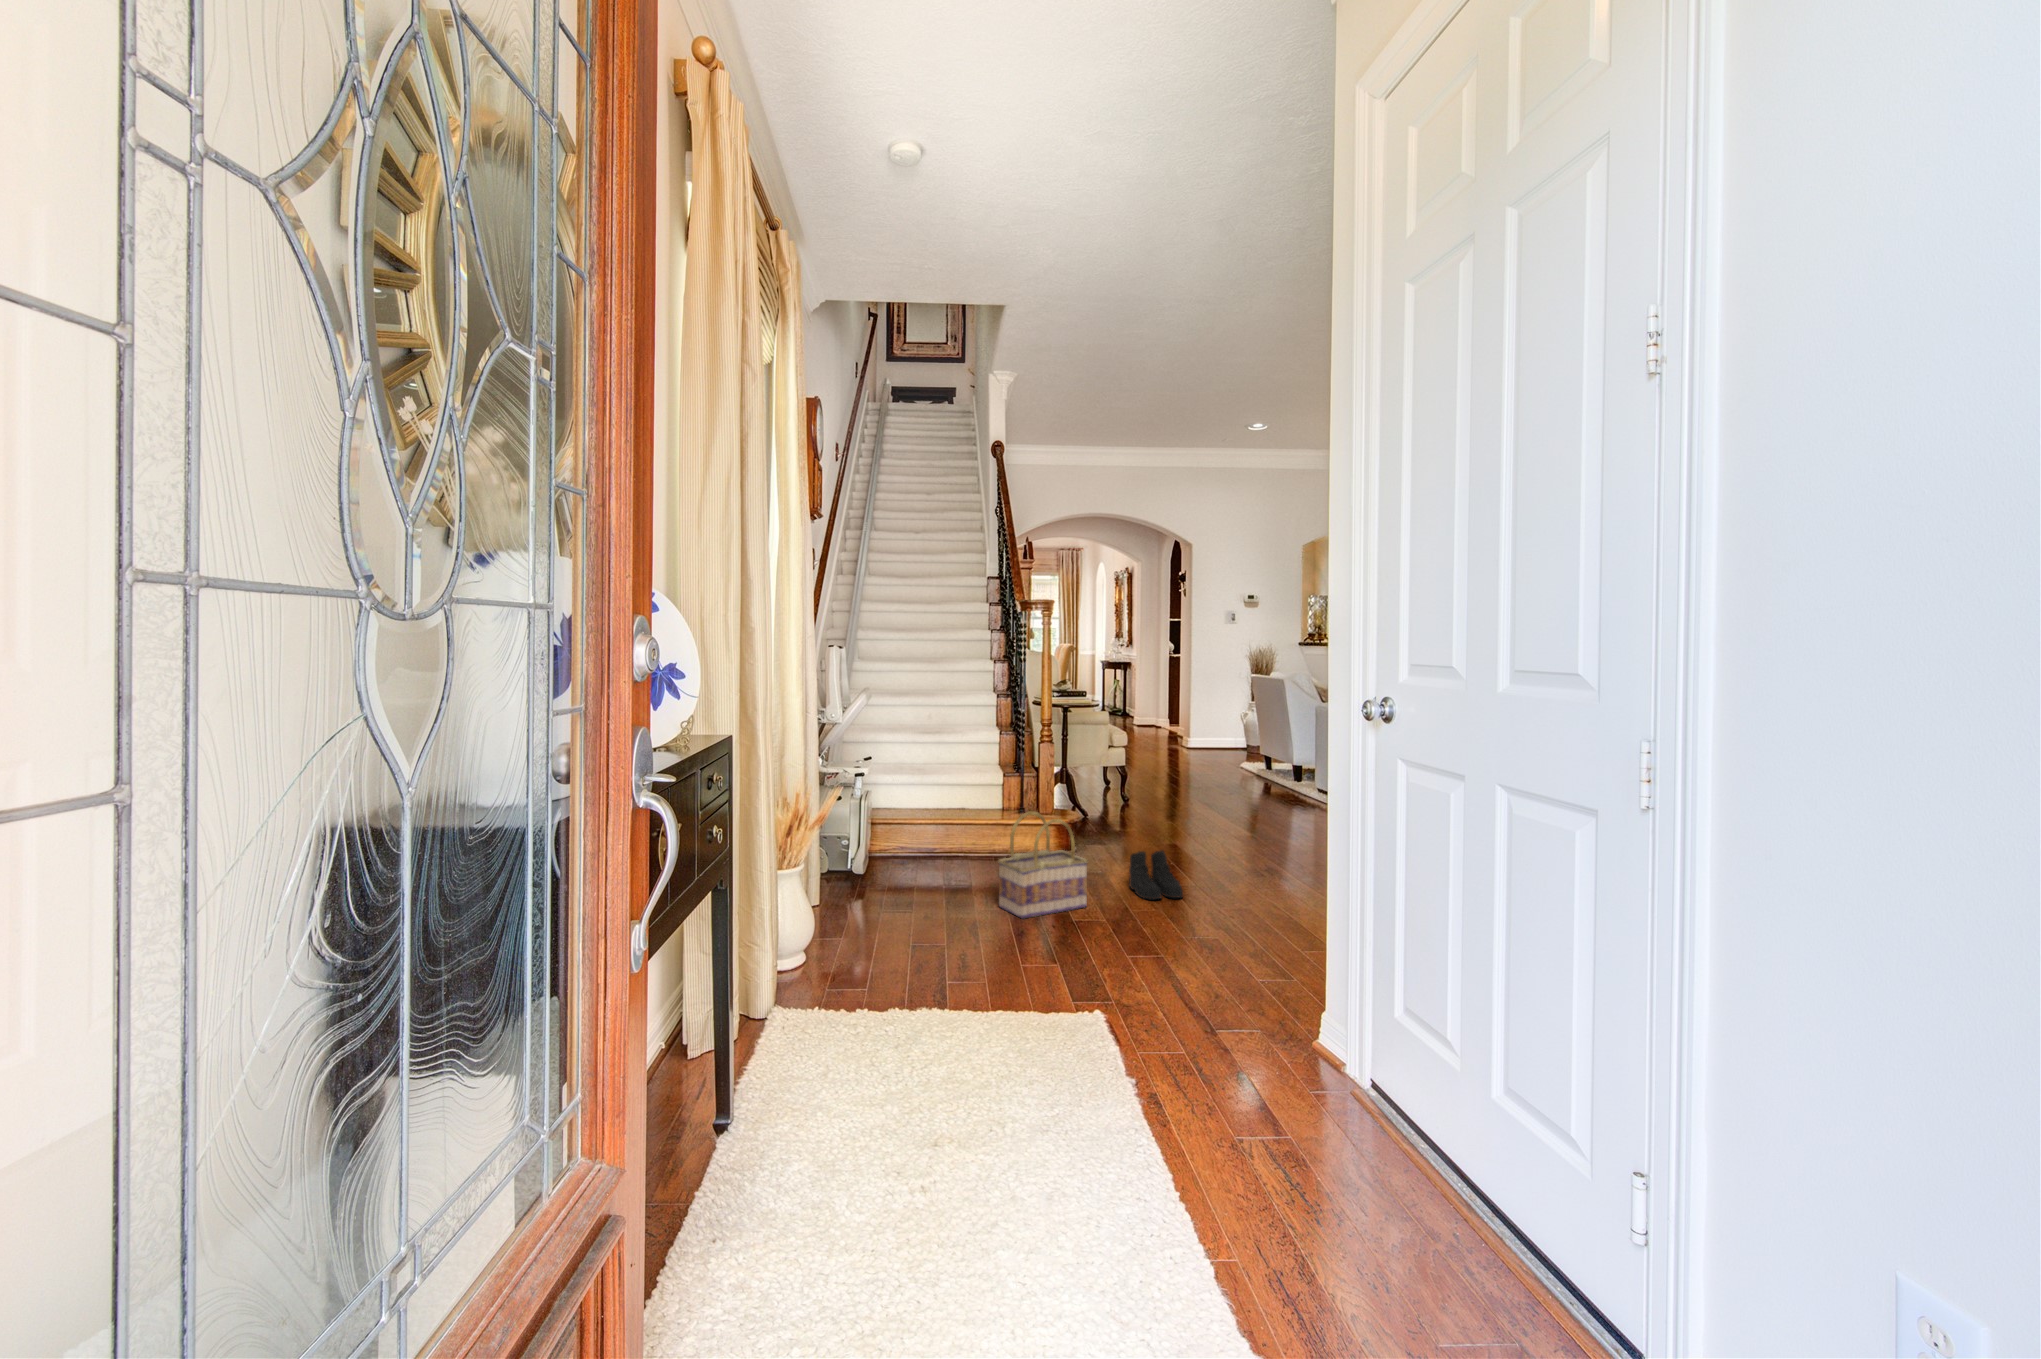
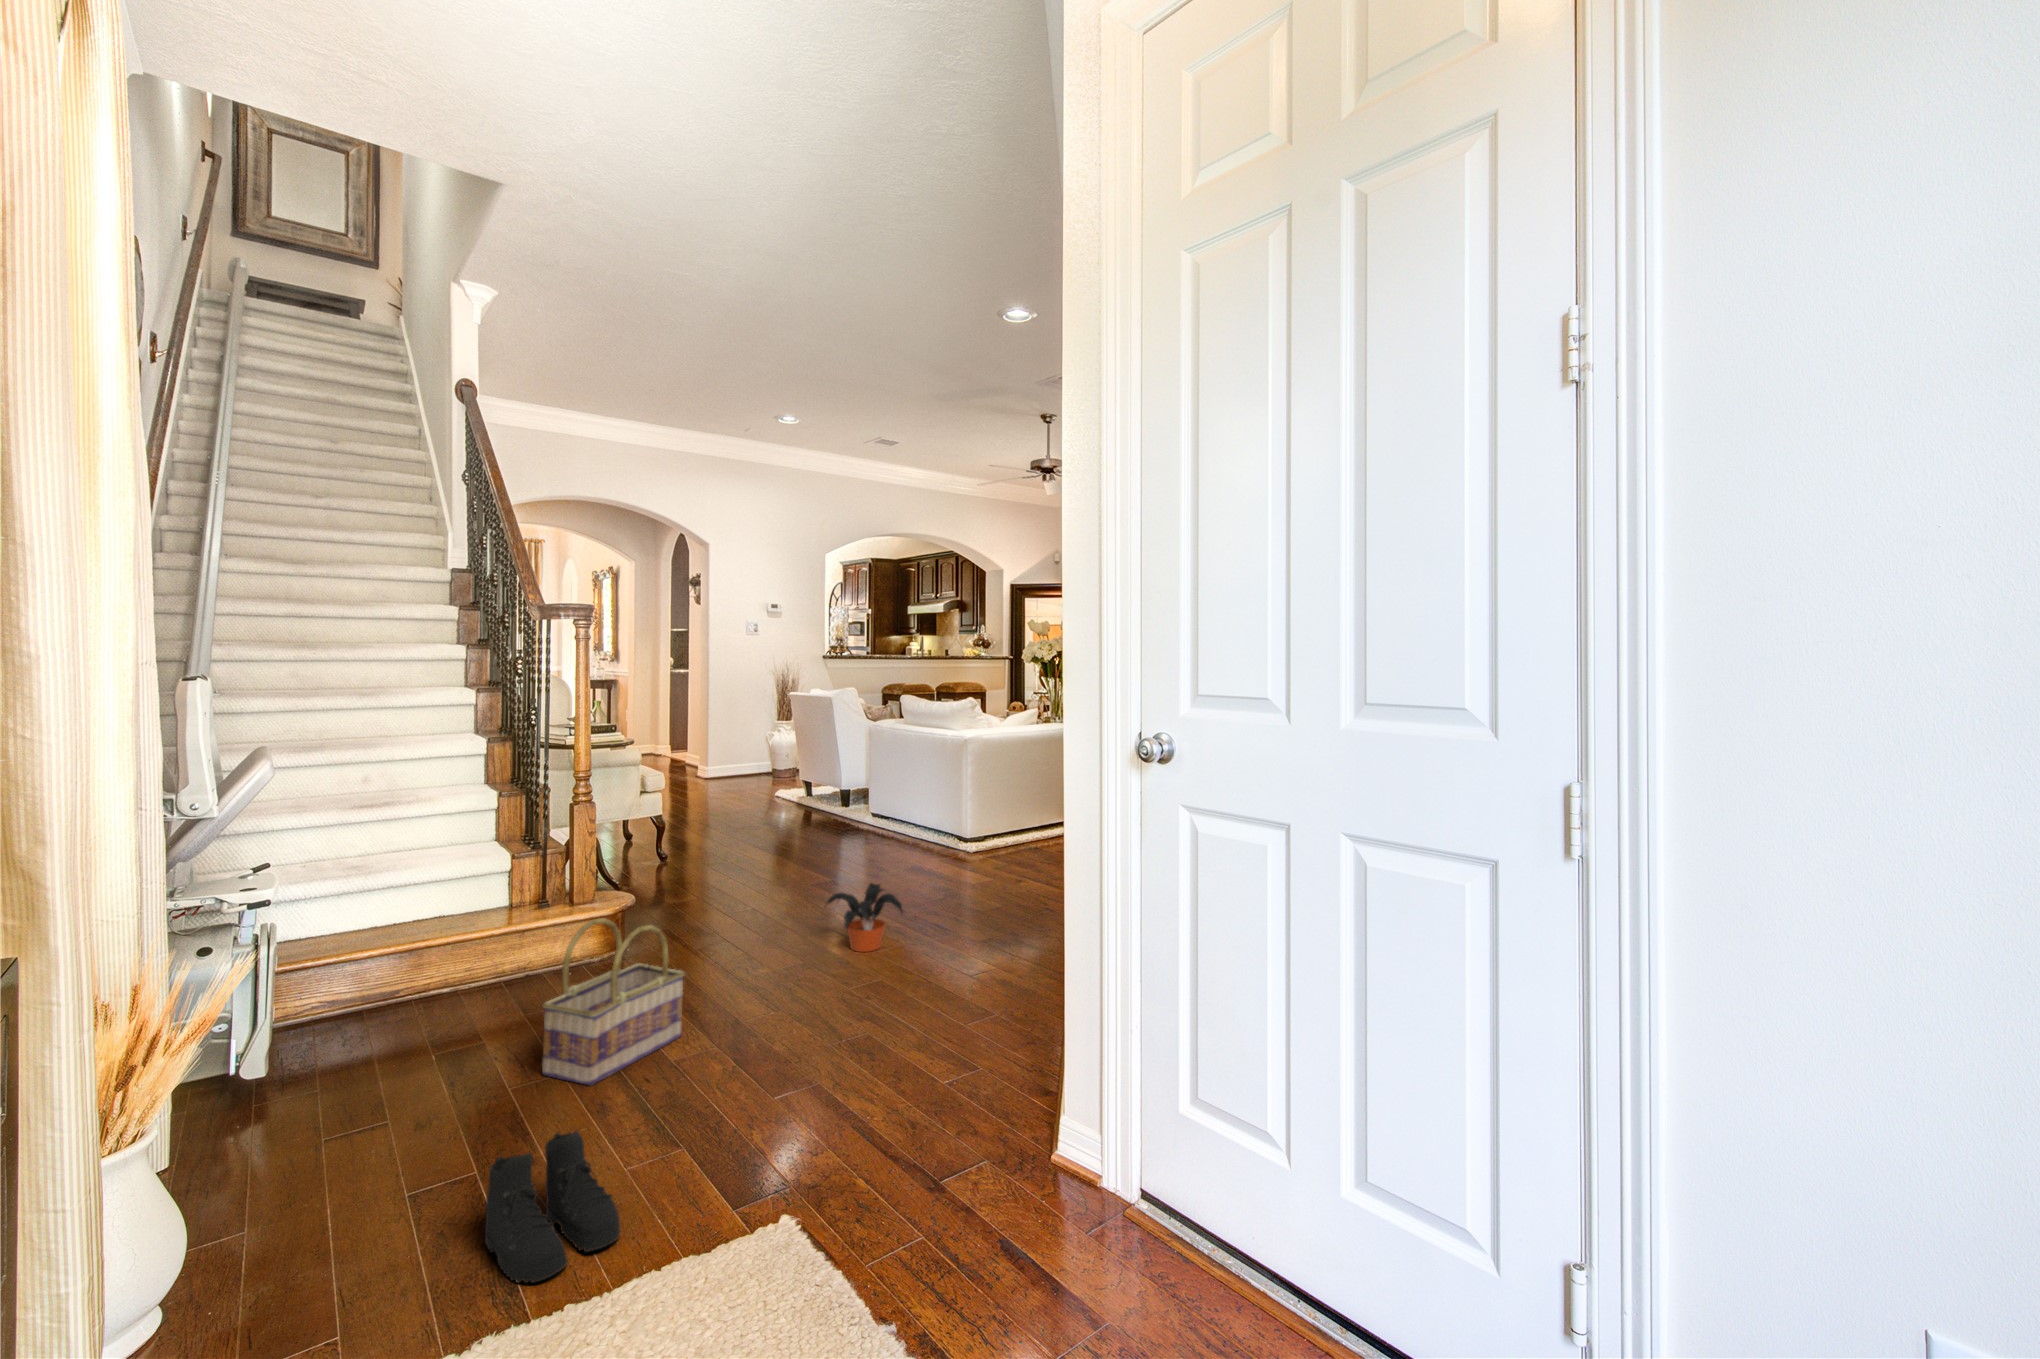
potted plant: none [1218,829,1287,887] -> present [827,883,902,952]
boots: present [1129,850,1183,899] -> present [485,1131,620,1283]

